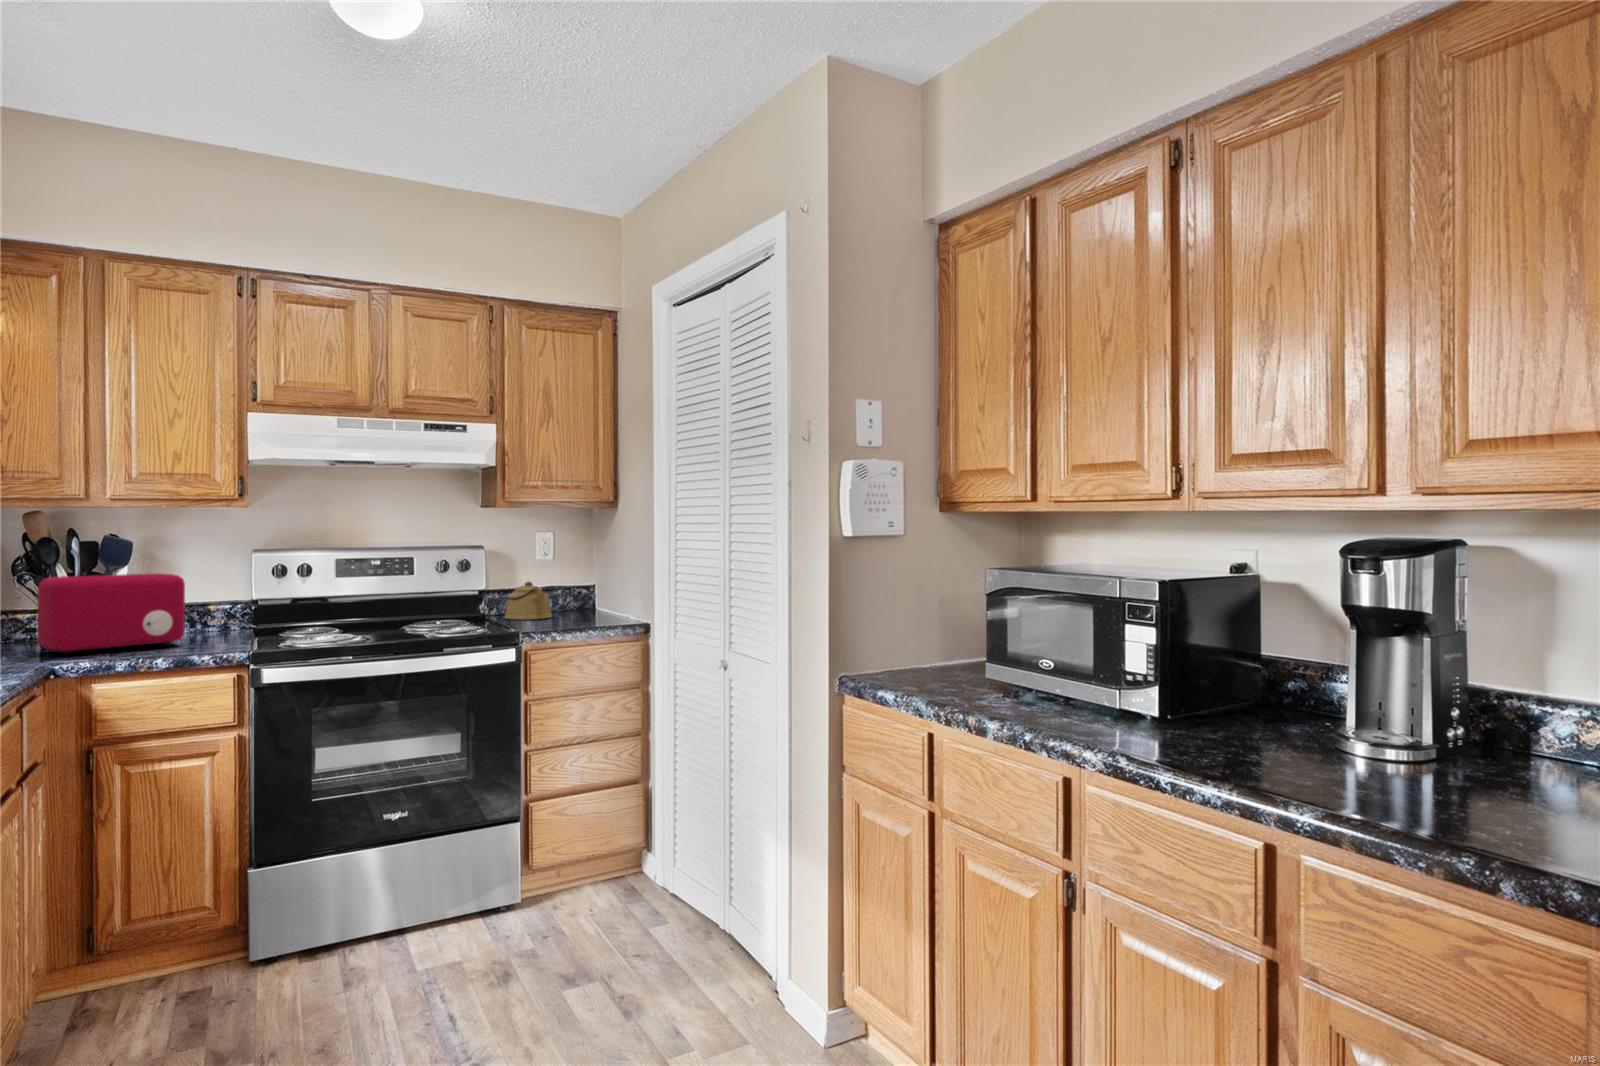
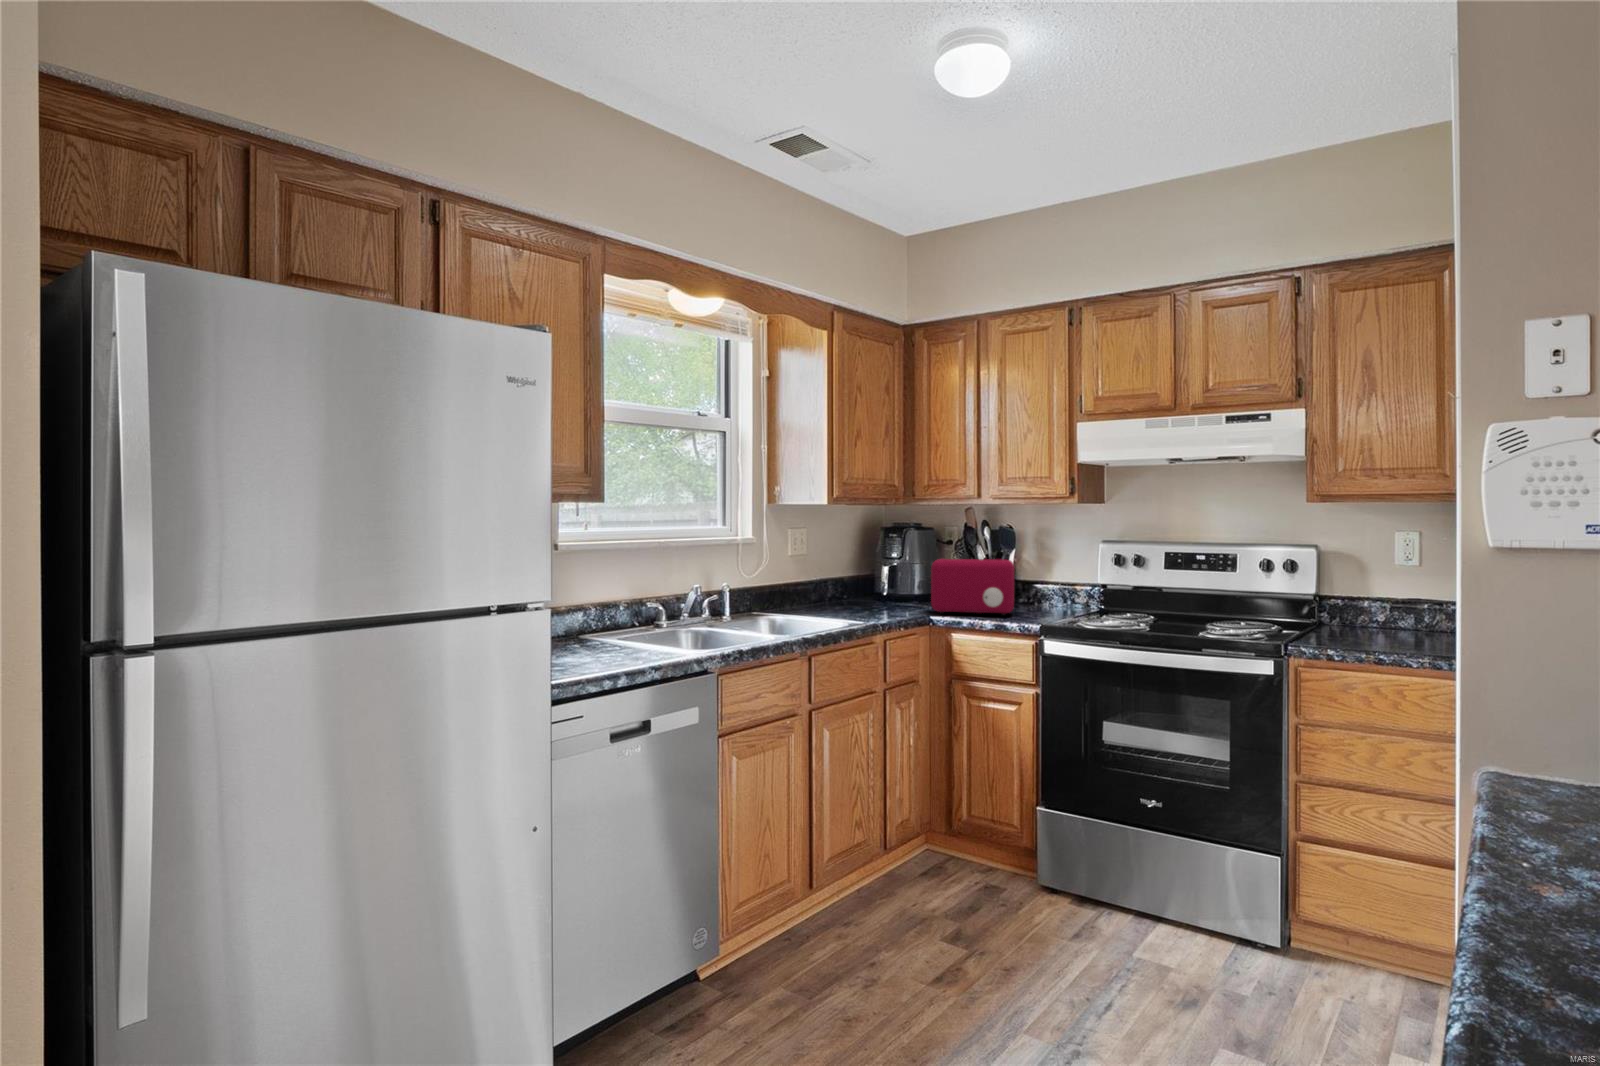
kettle: present [497,582,552,620] -> none [1334,587,1403,634]

